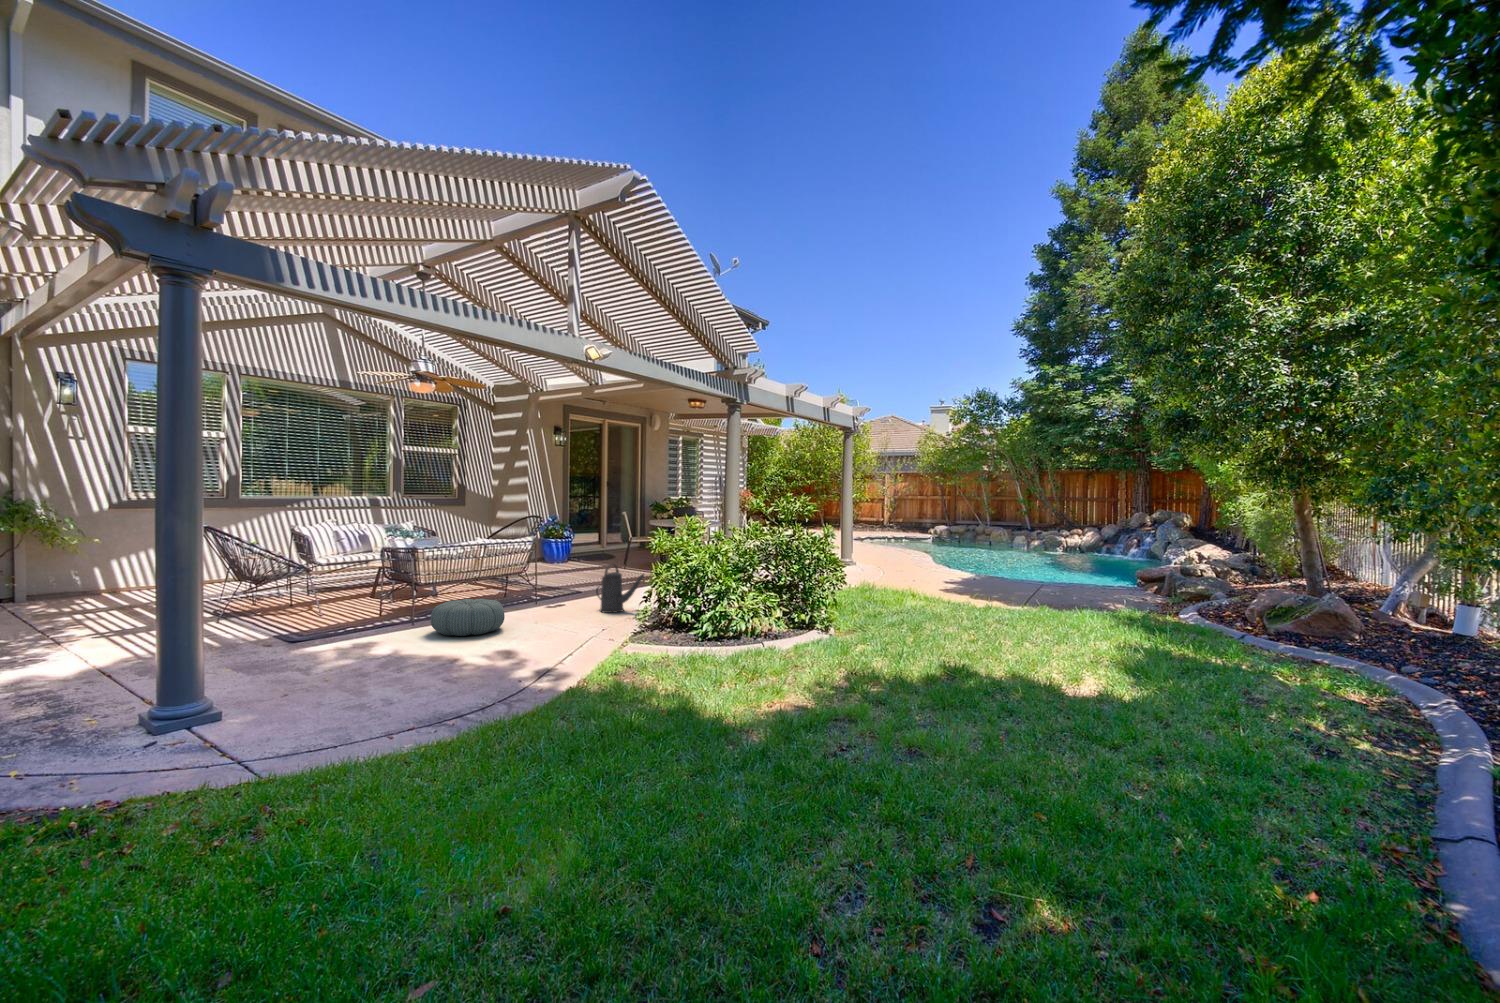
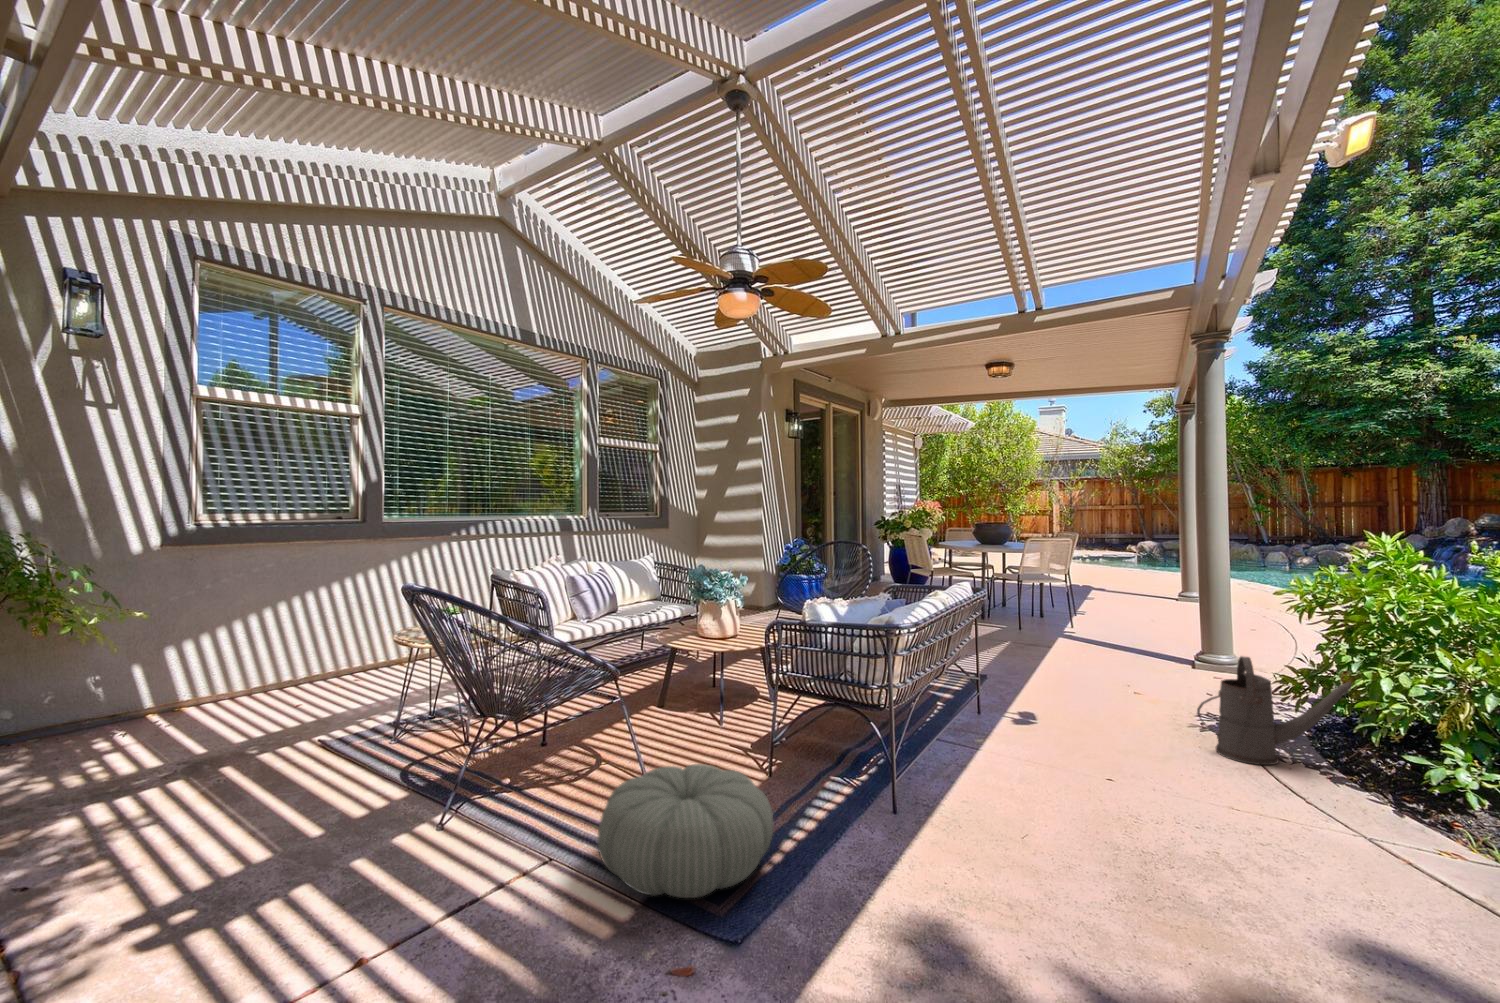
pouf: present [430,599,505,636] -> present [597,764,773,898]

